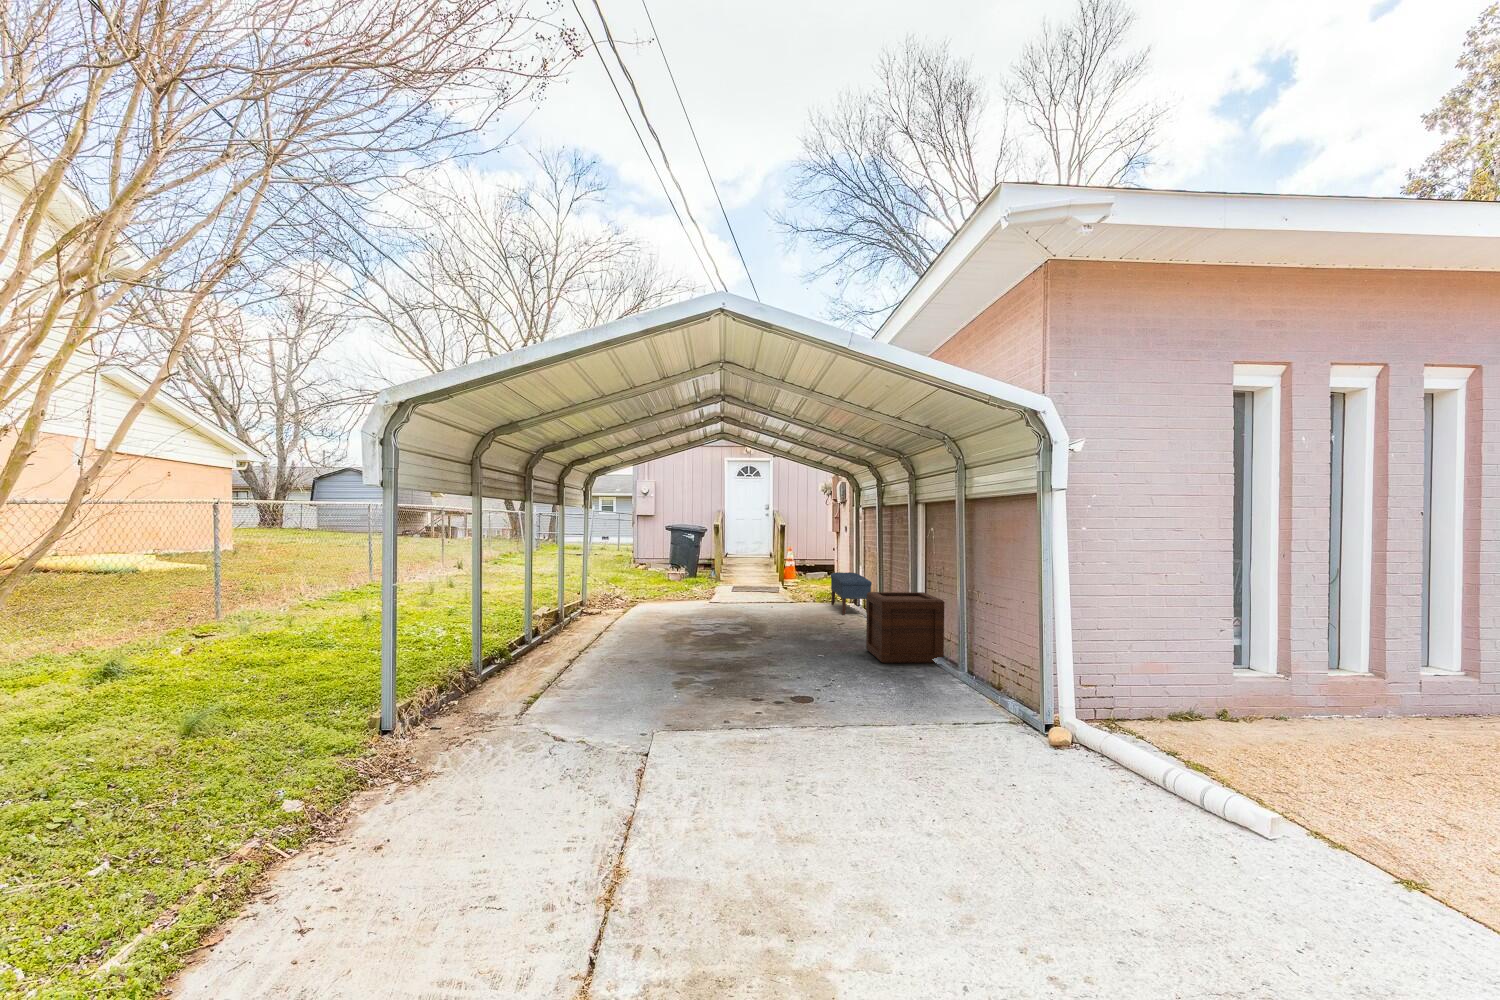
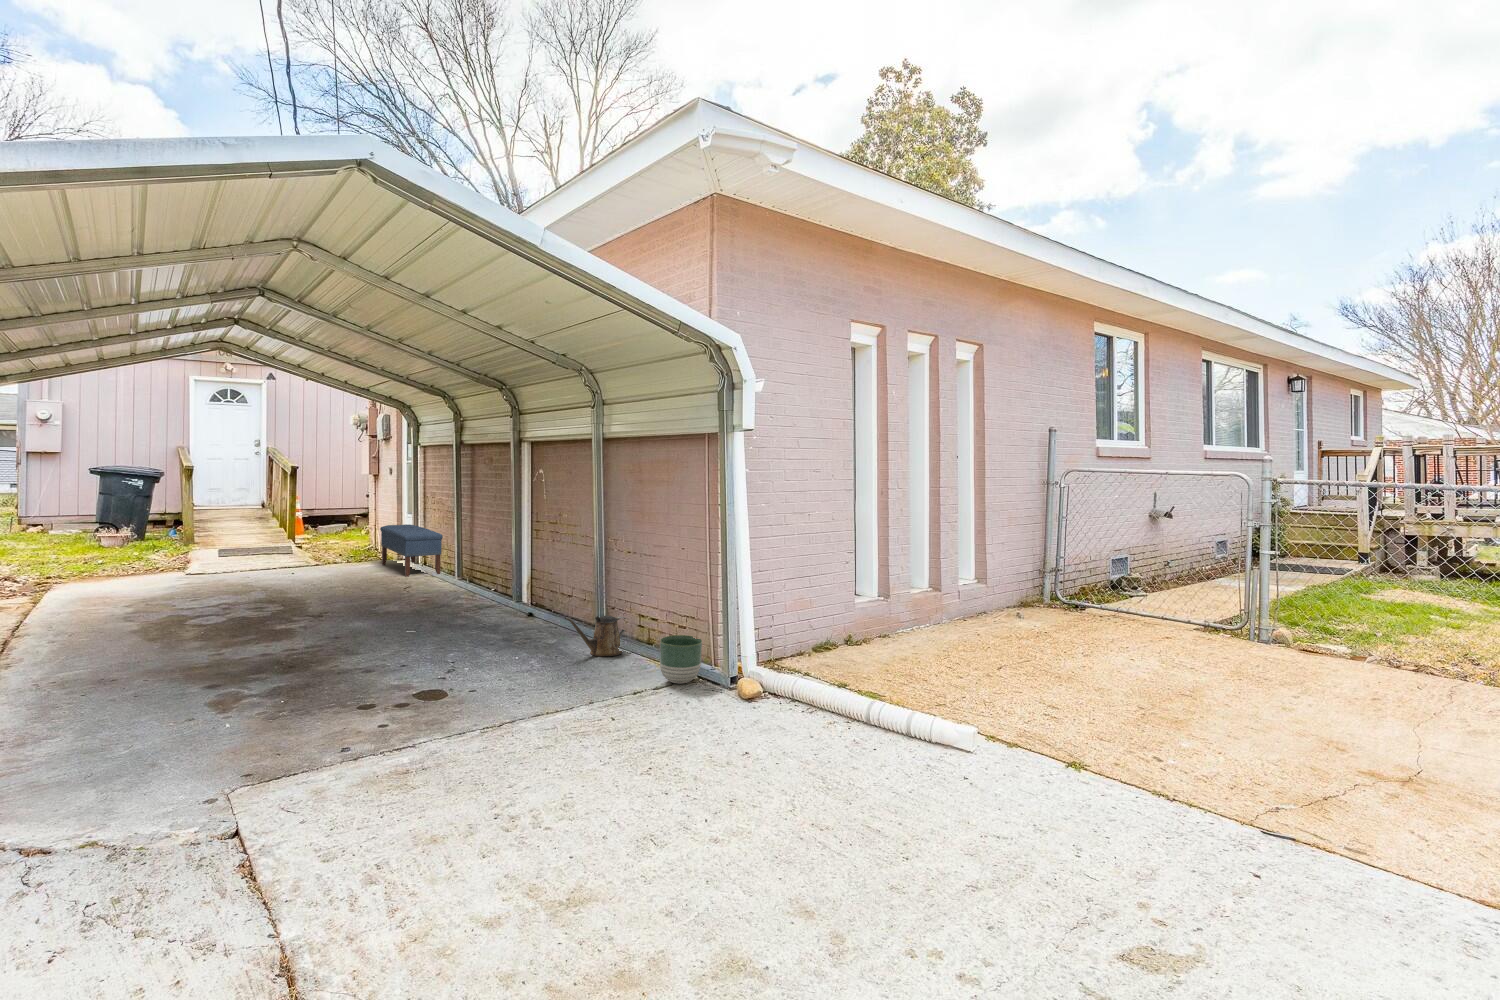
wooden crate: present [866,592,944,663] -> none [468,545,567,631]
watering can: none [918,655,981,696] -> present [565,616,626,656]
planter: none [986,681,1028,727] -> present [660,635,702,684]

